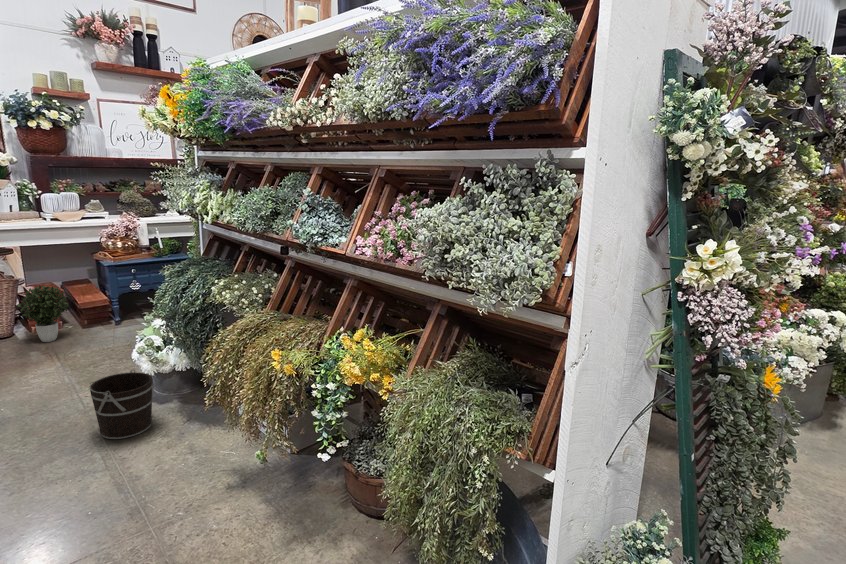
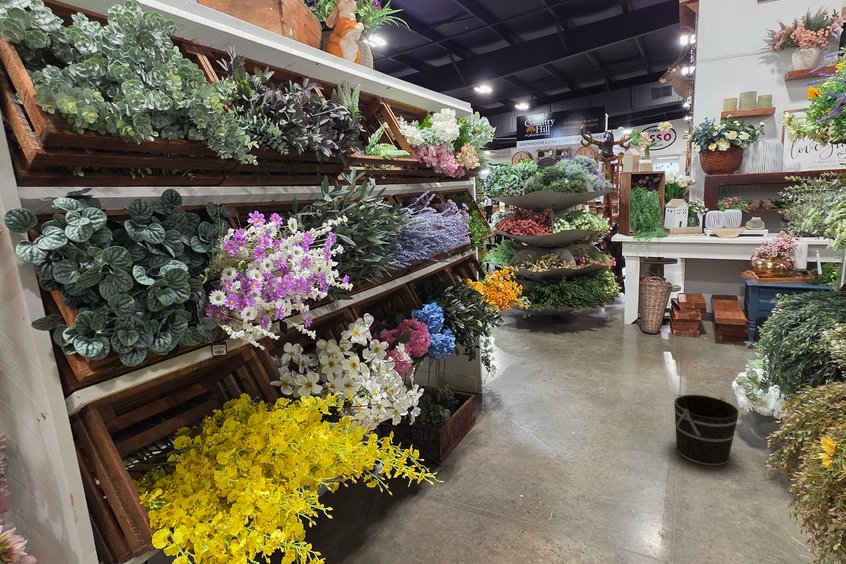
potted plant: present [17,286,68,342] -> none [664,294,706,347]

